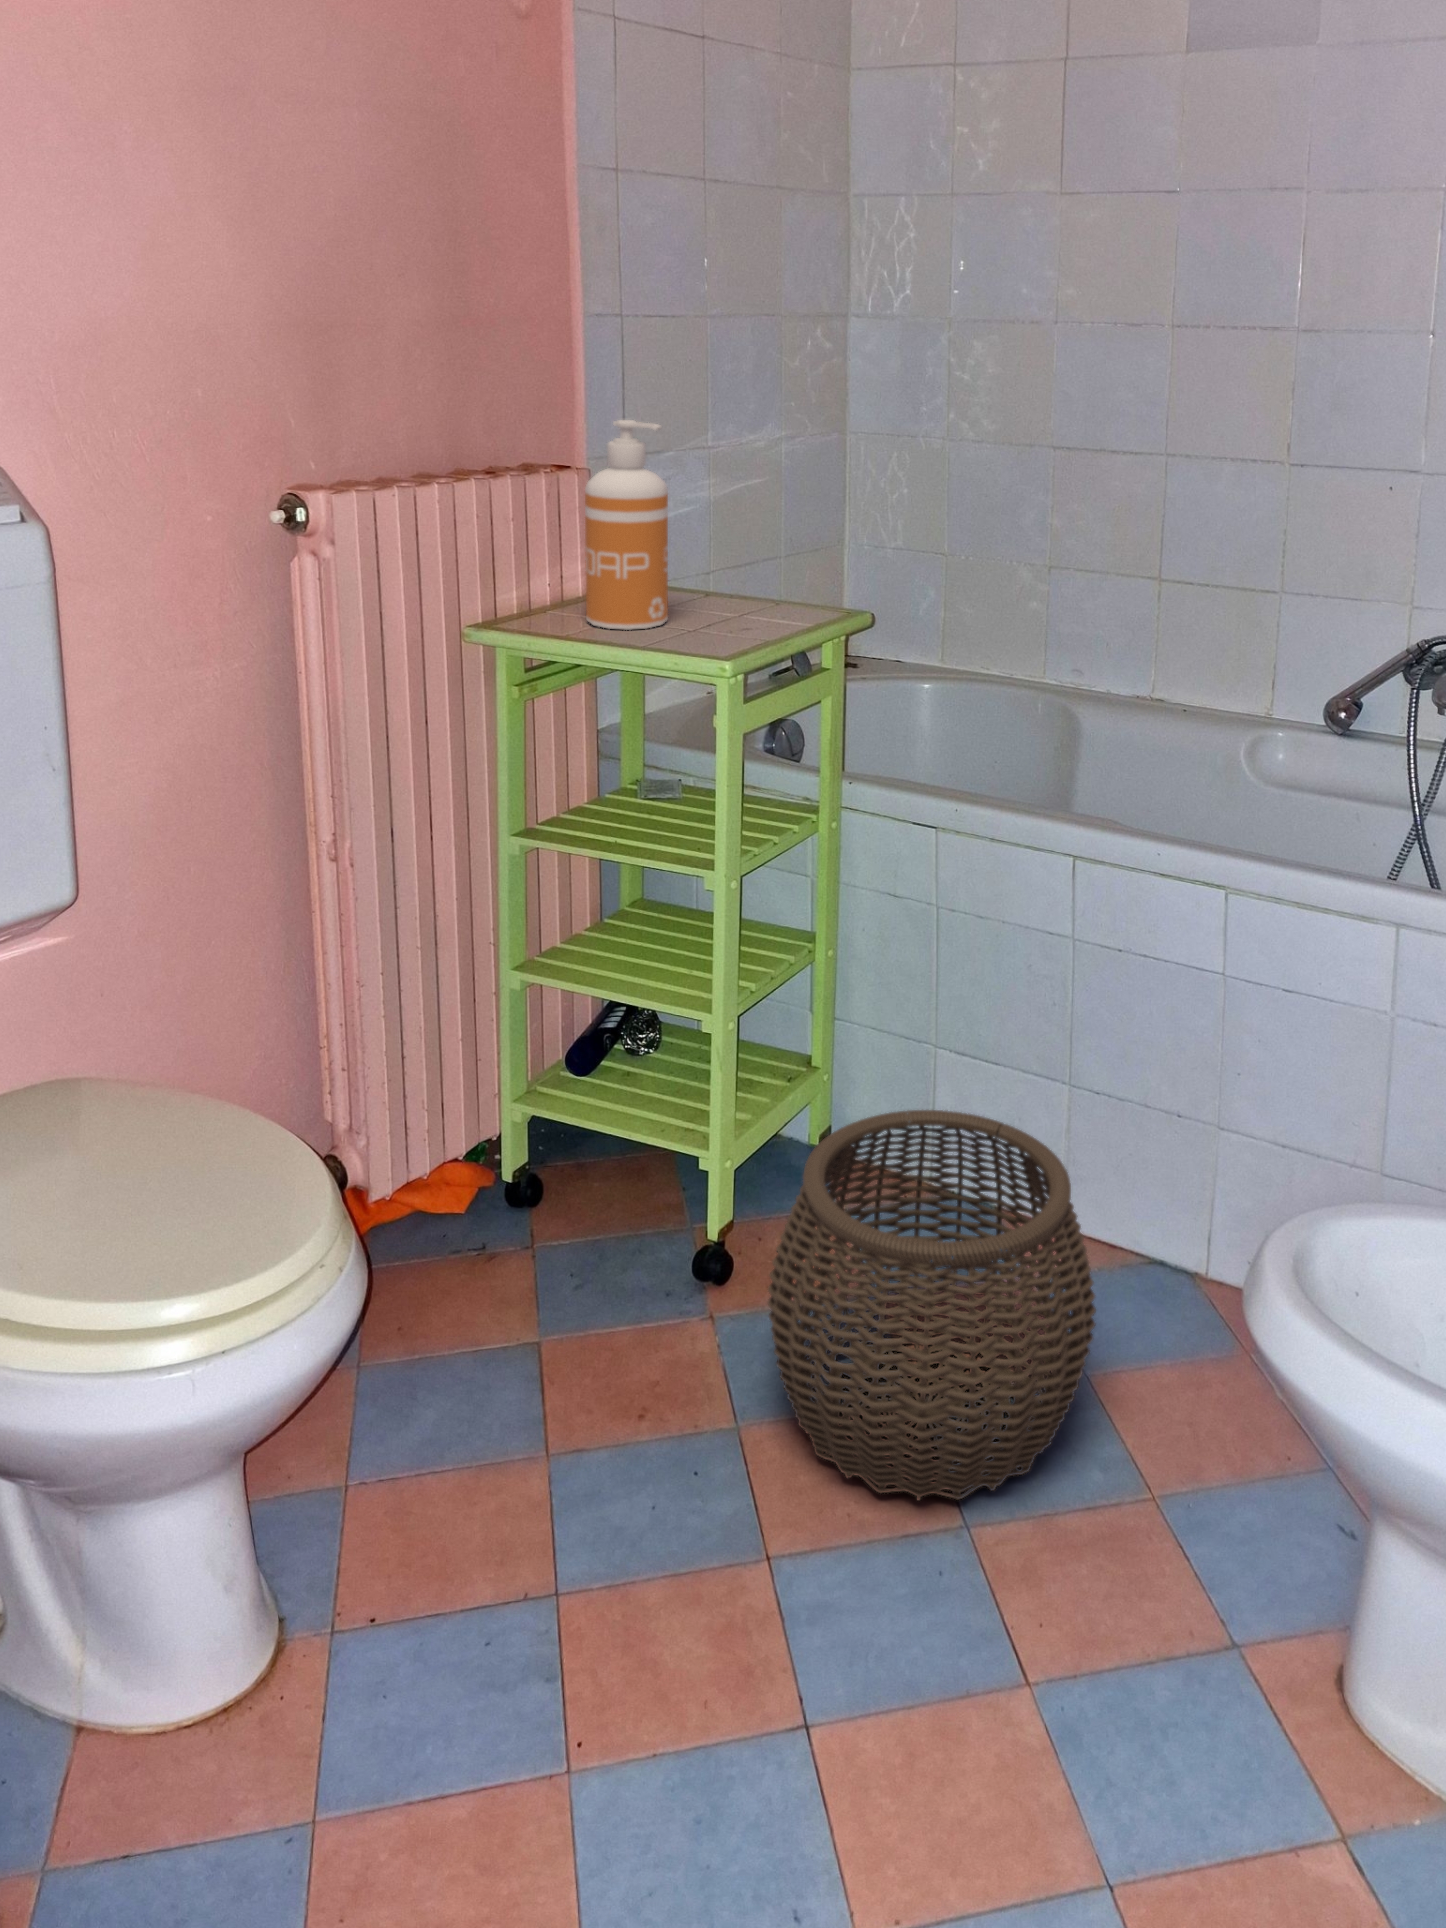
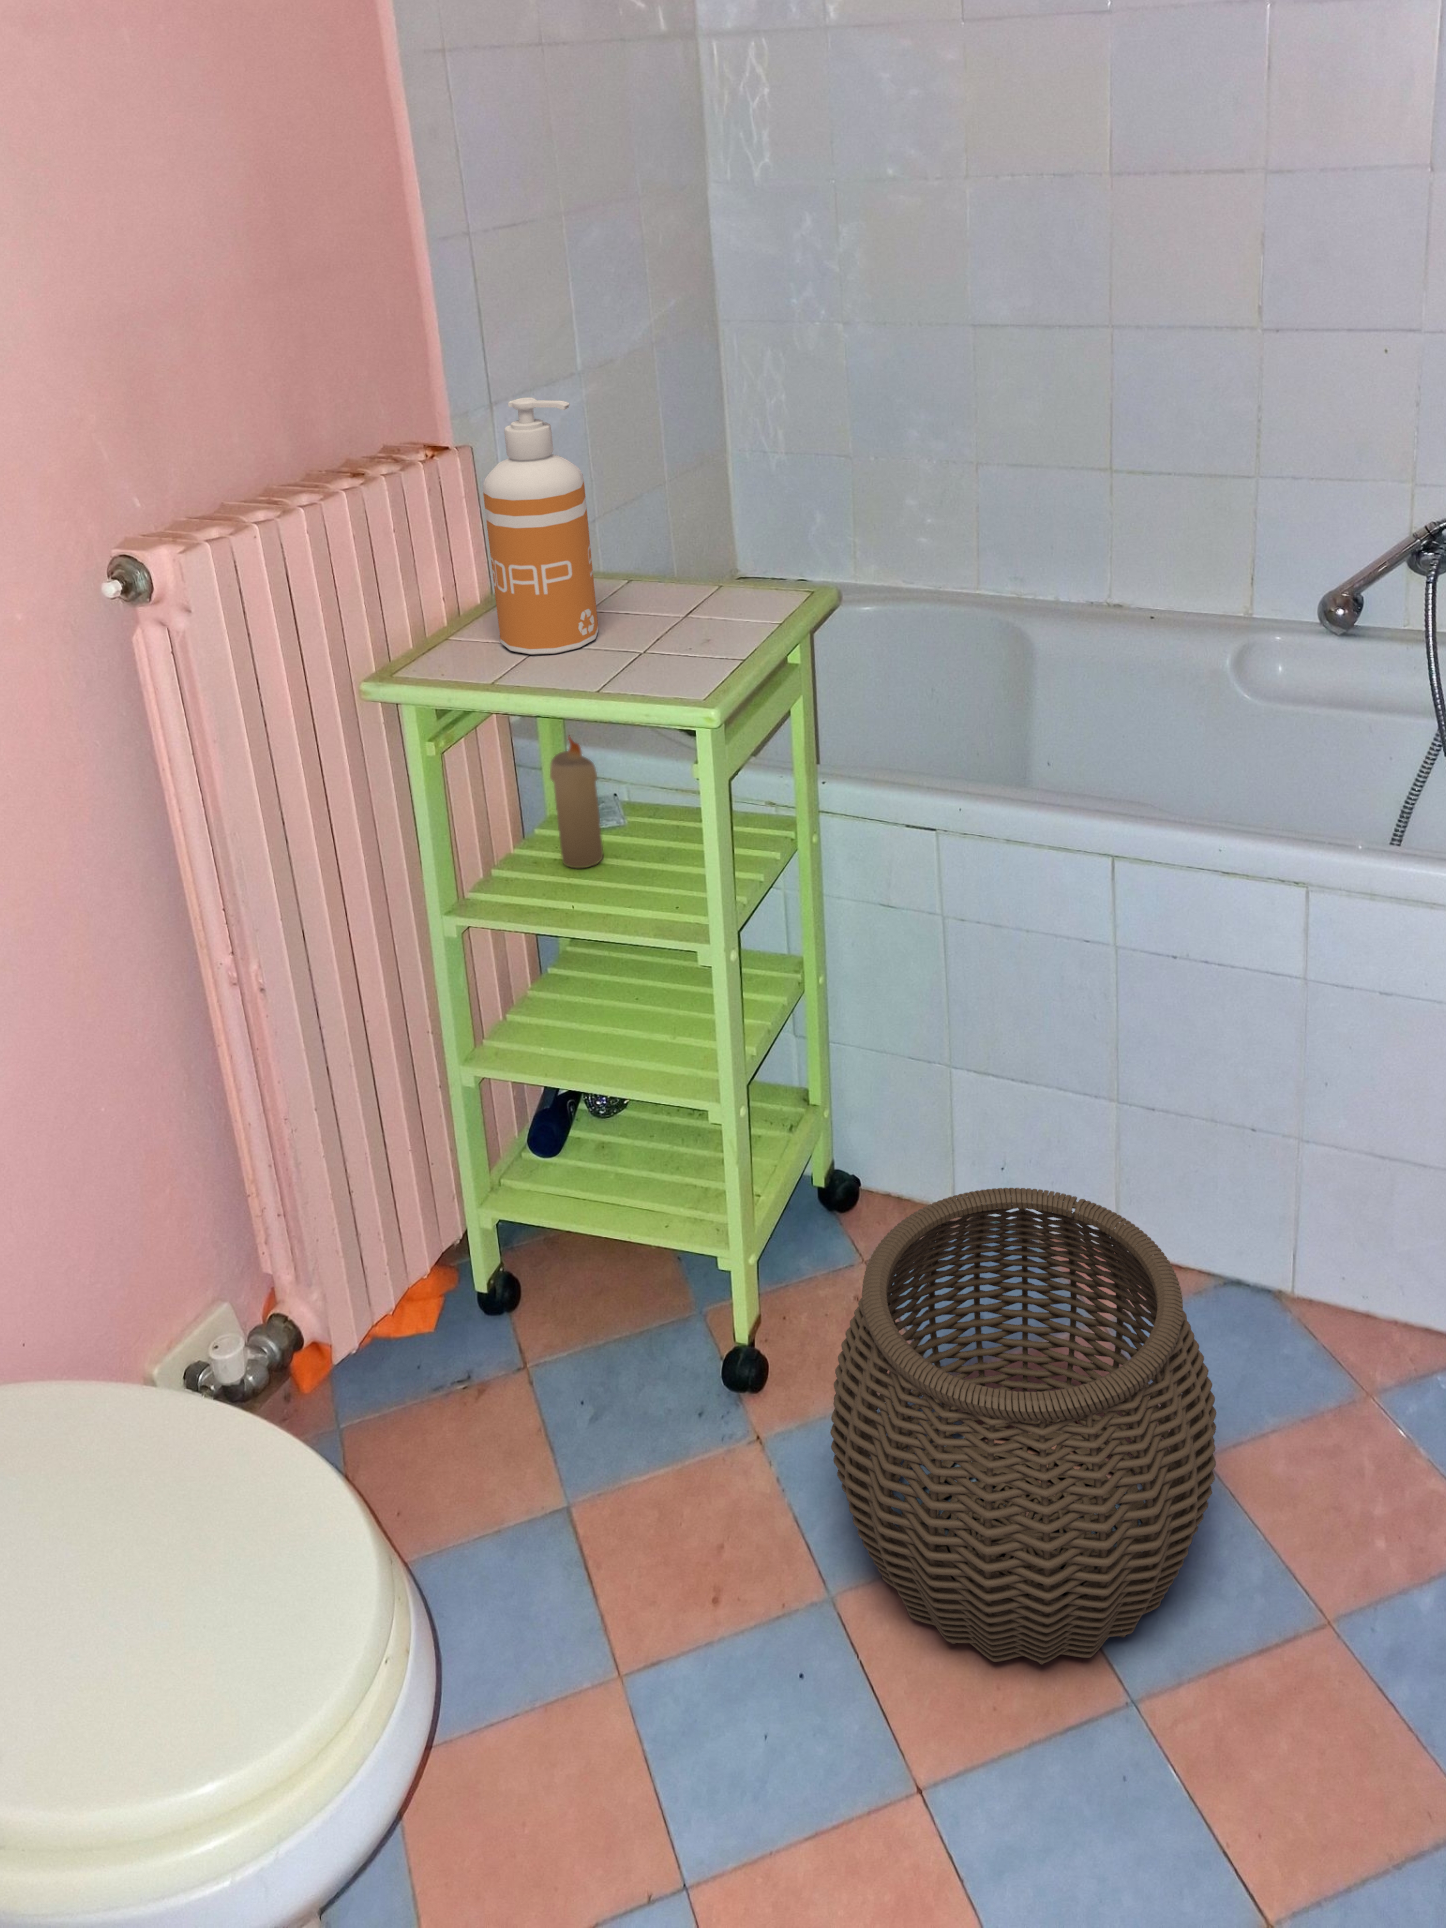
candle: none [616,709,655,824] -> present [550,735,603,868]

